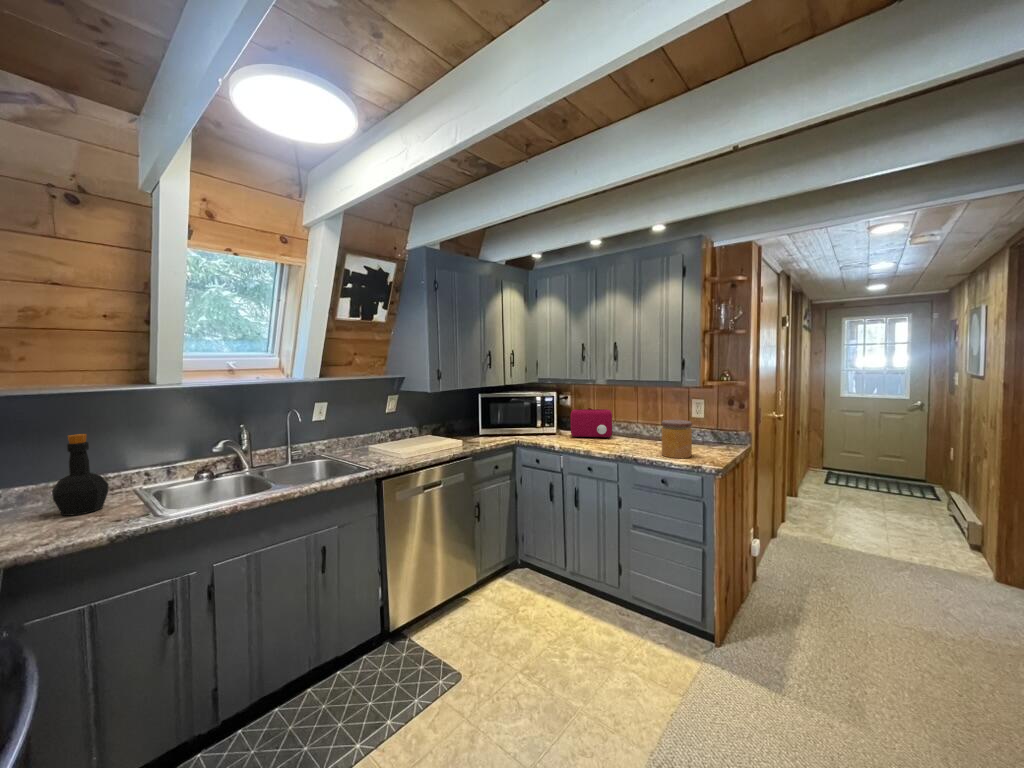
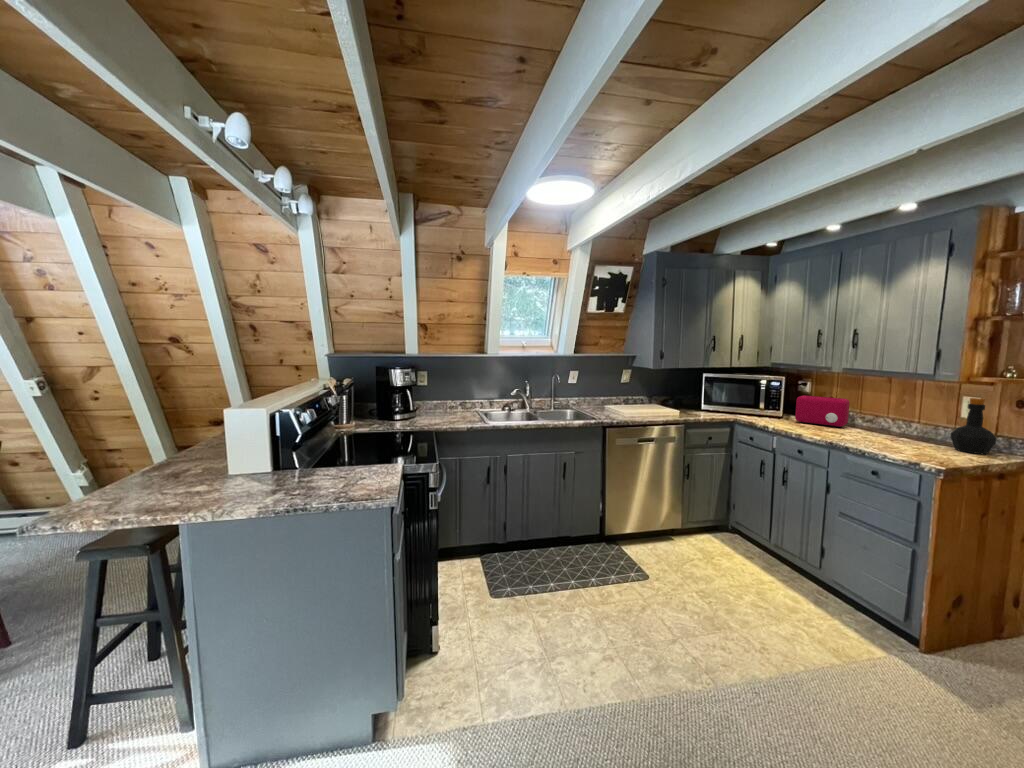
jar: present [661,420,692,458] -> none [884,413,929,454]
bottle: present [52,434,108,516] -> present [951,398,996,454]

